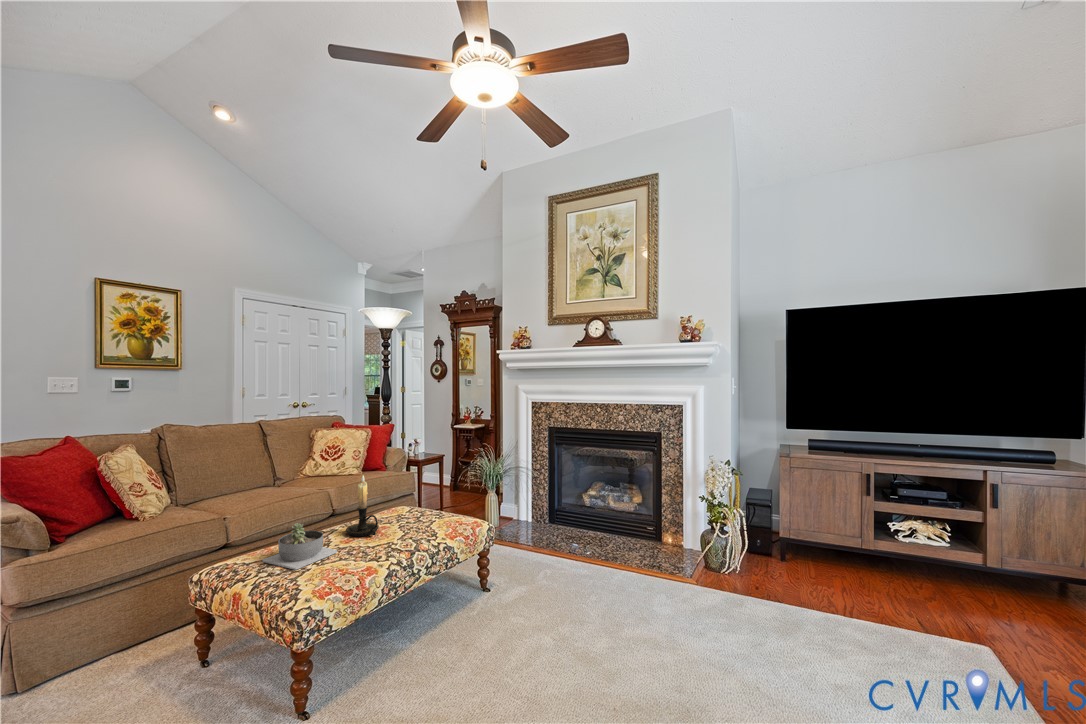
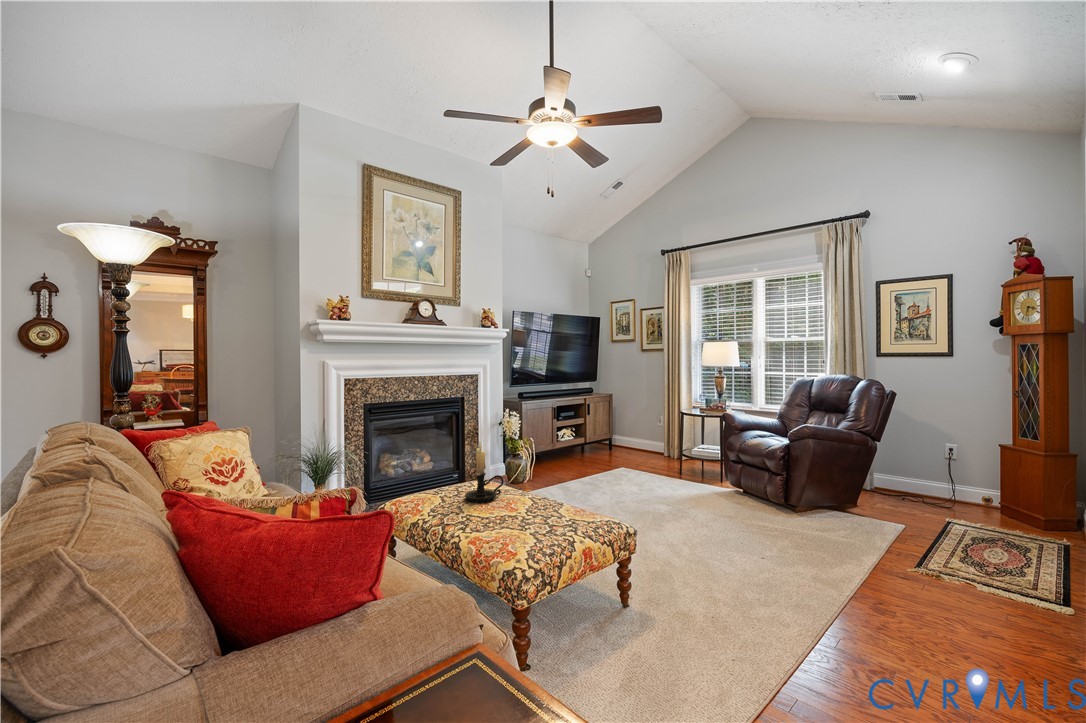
succulent planter: present [263,523,337,570] -> none [499,481,565,525]

